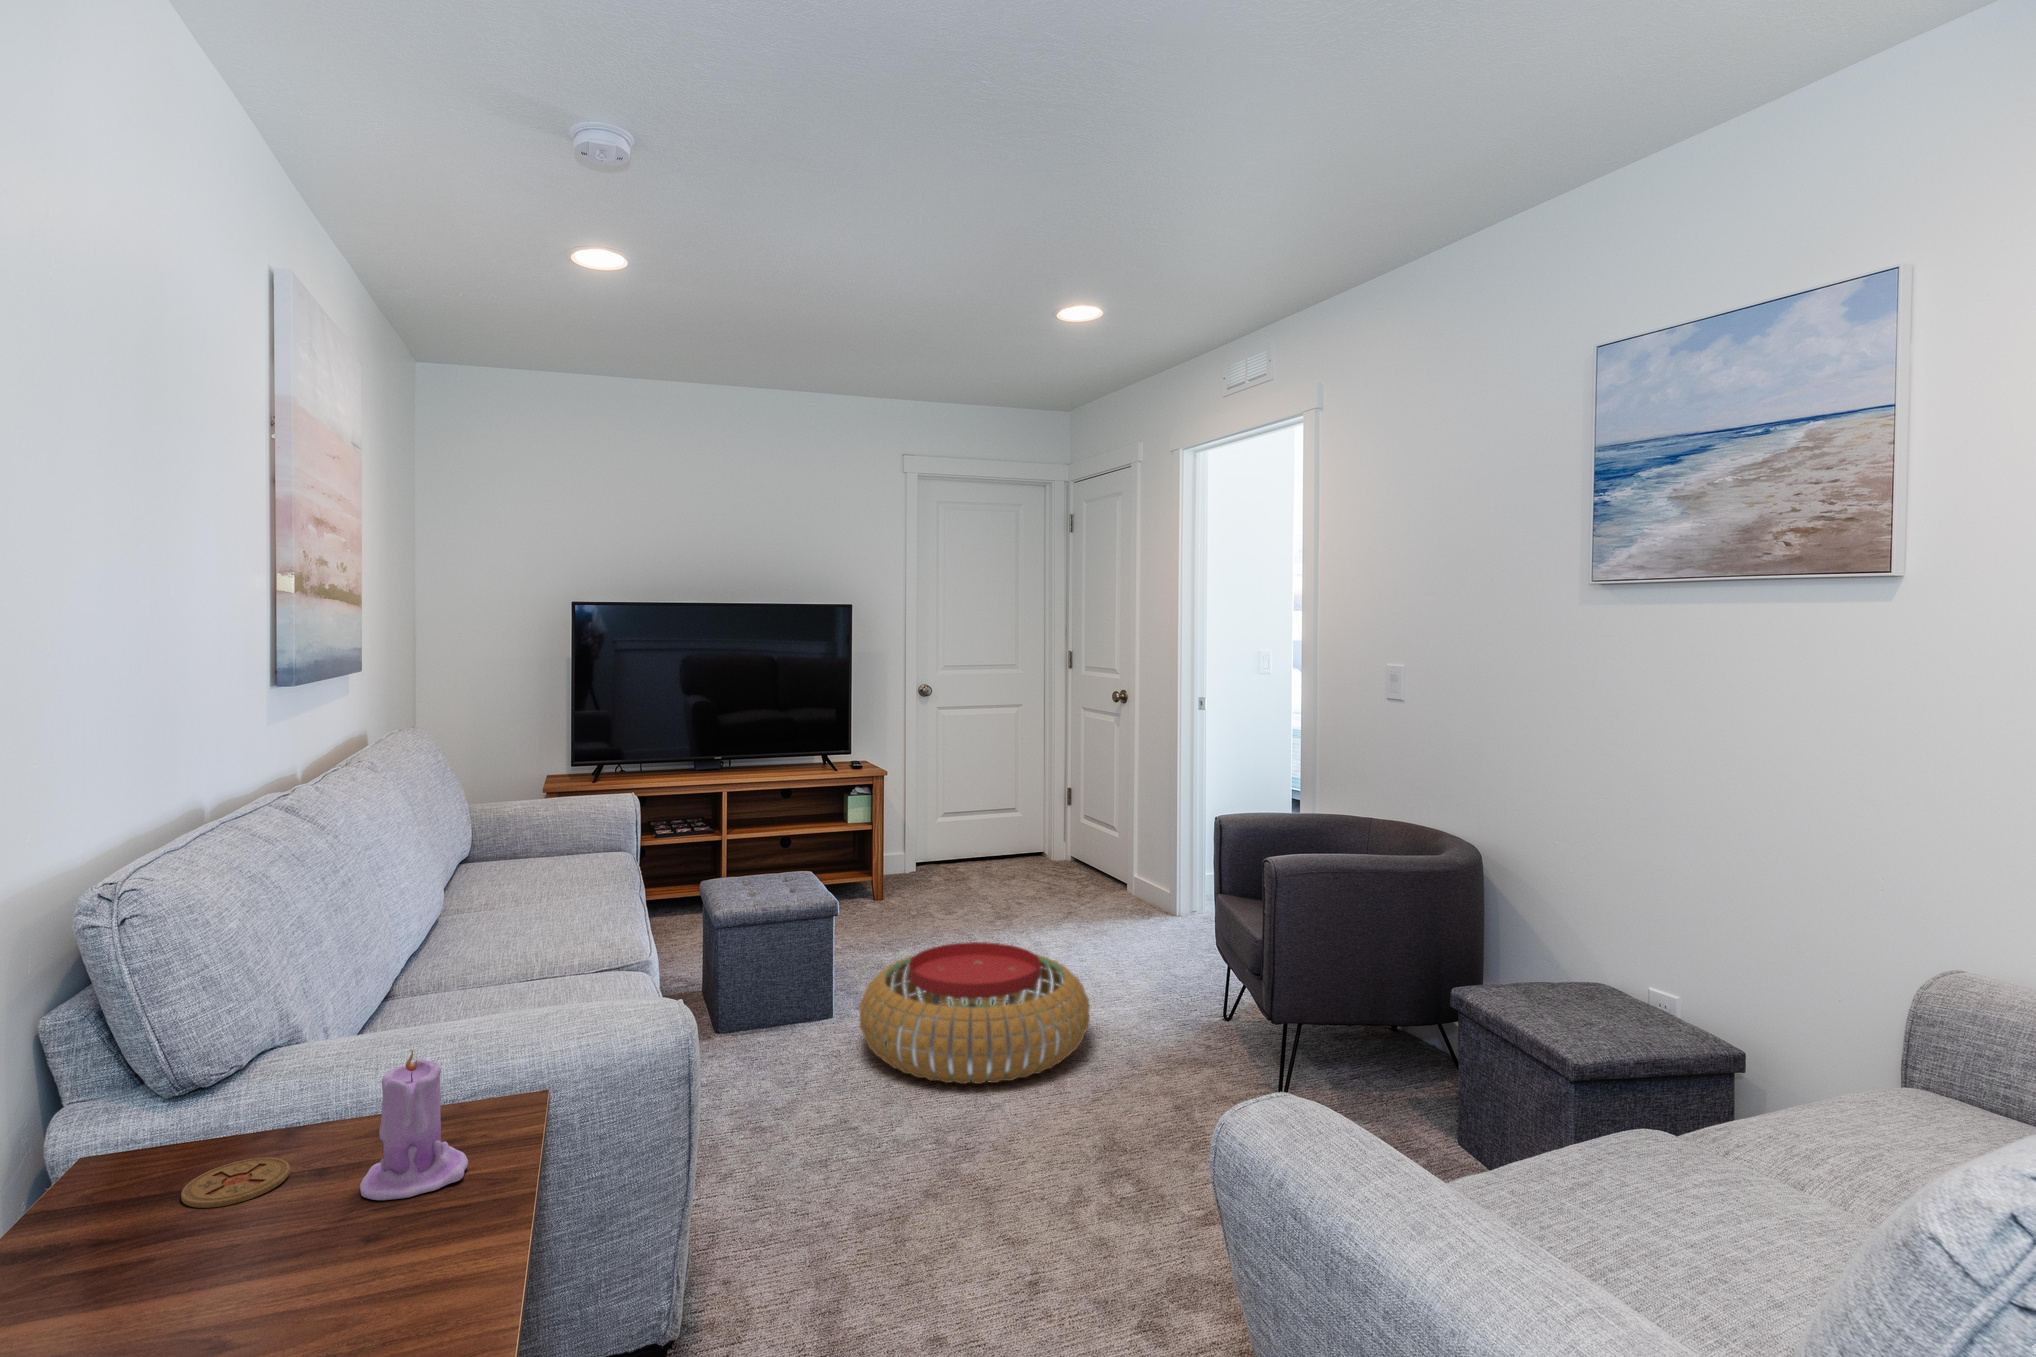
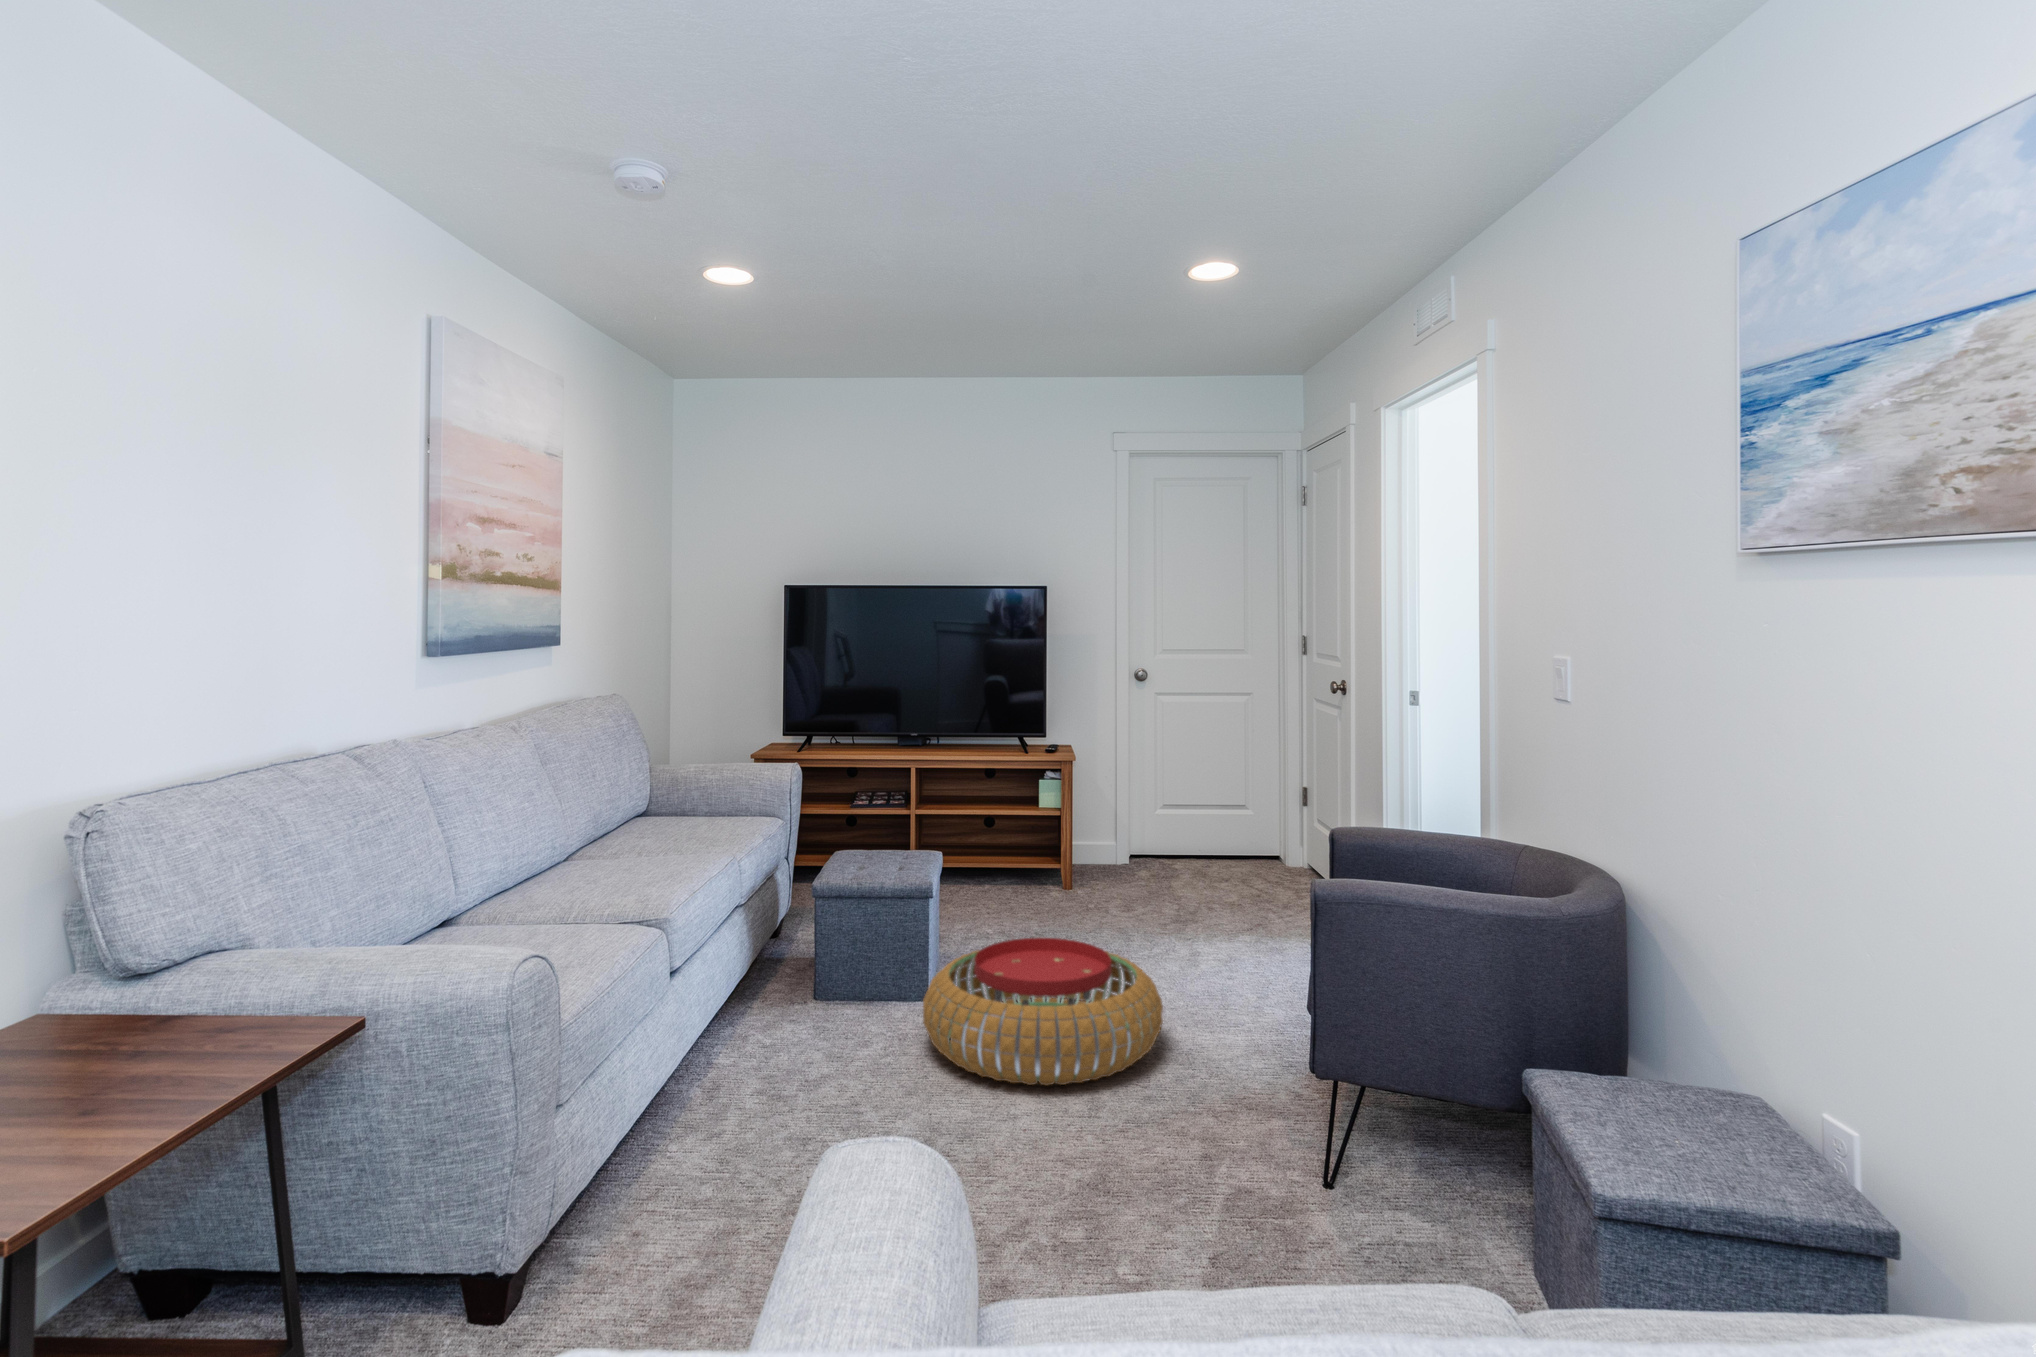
candle: present [360,1050,468,1200] -> none [150,957,247,1075]
coaster: present [181,1157,290,1208] -> none [56,1028,145,1058]

